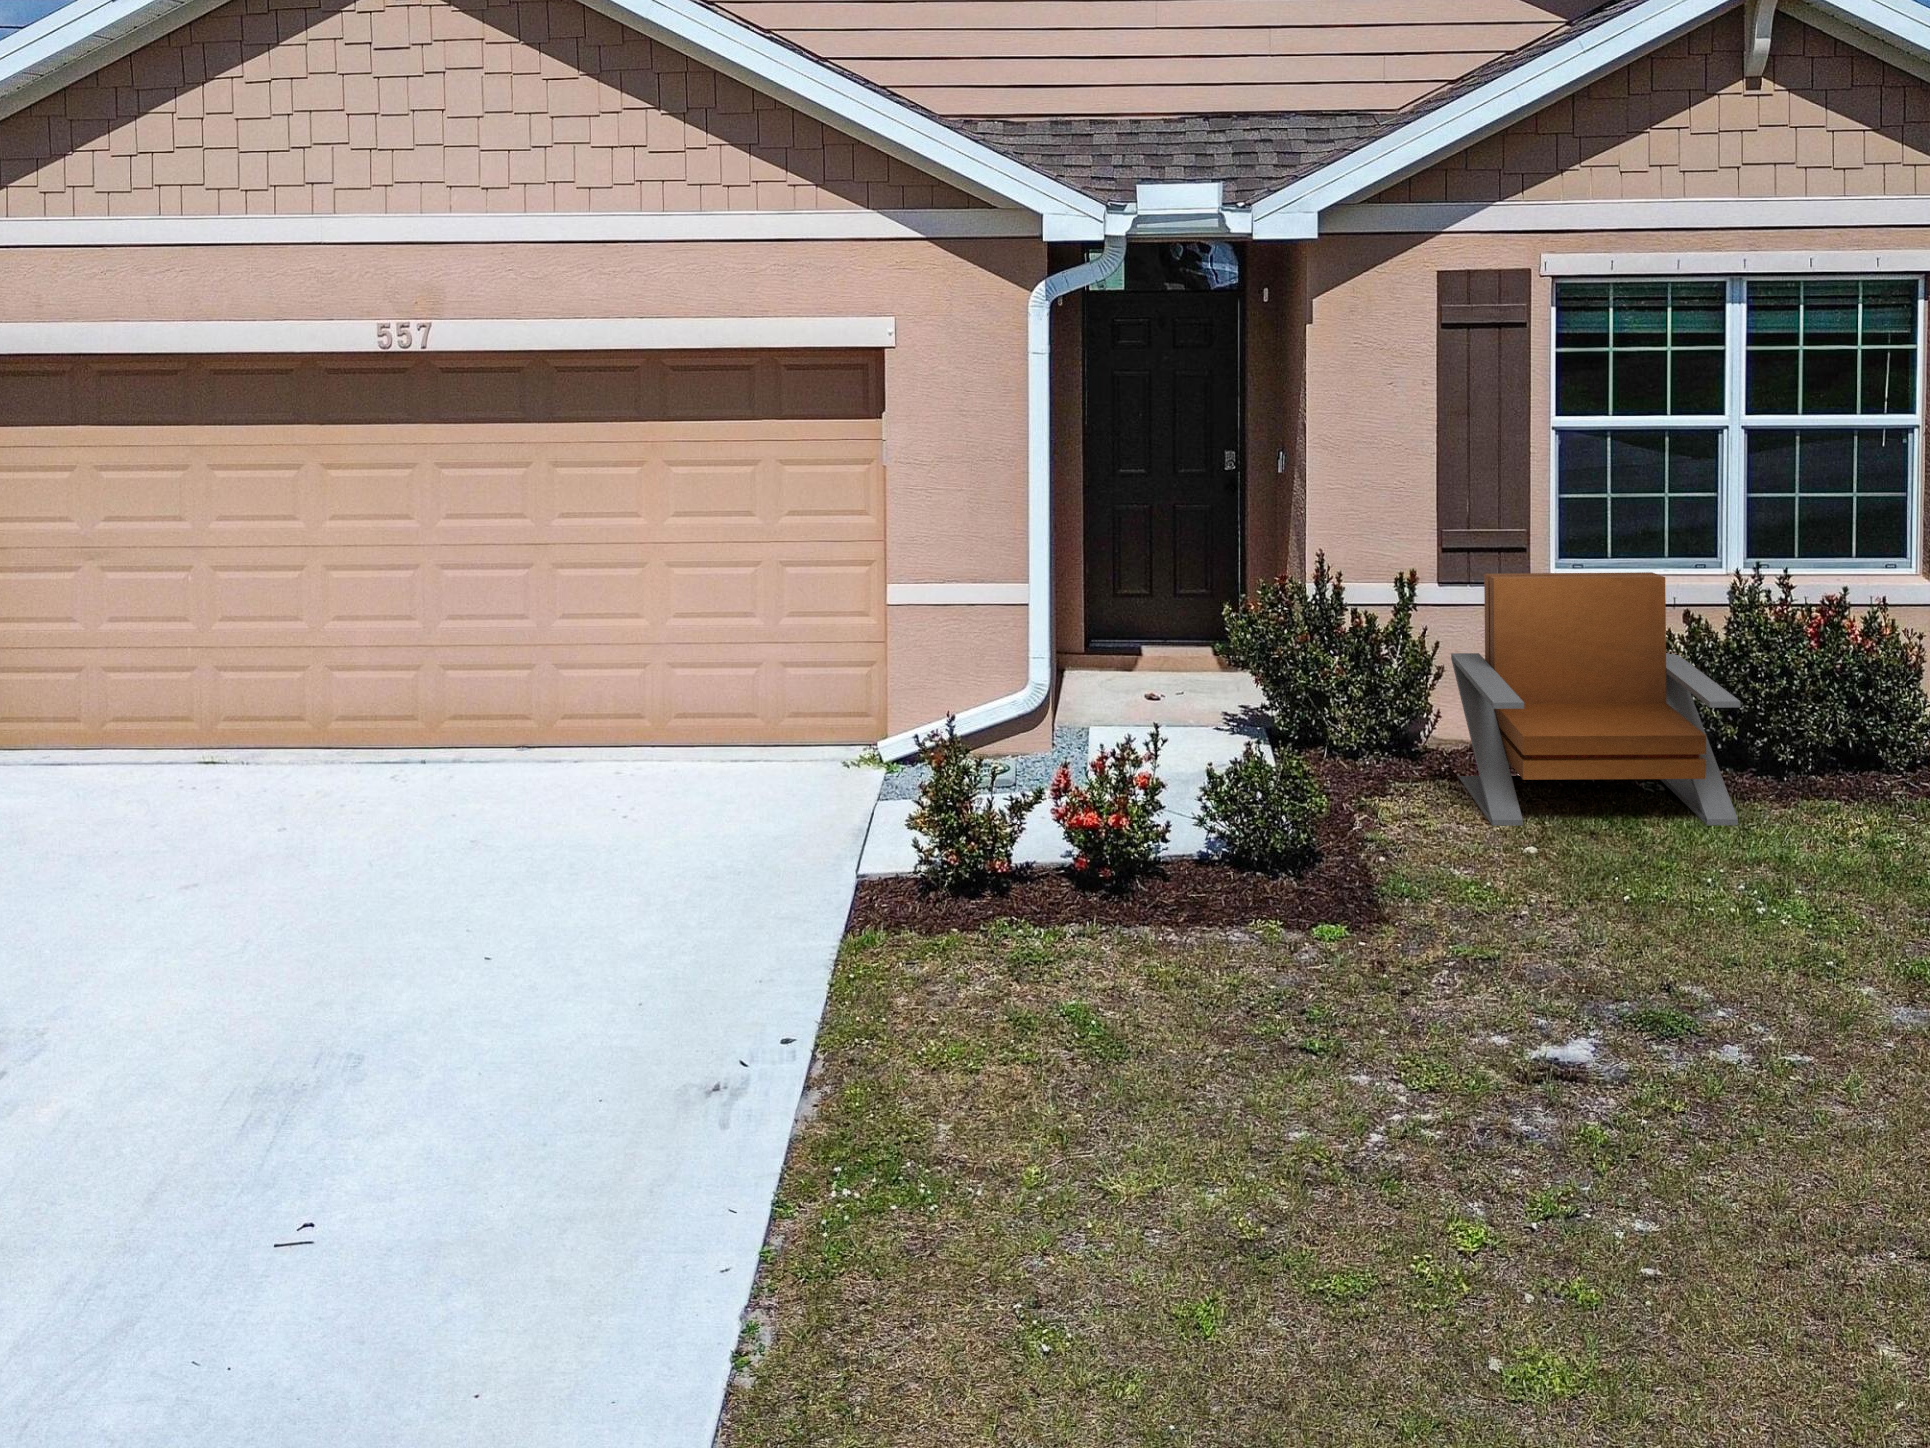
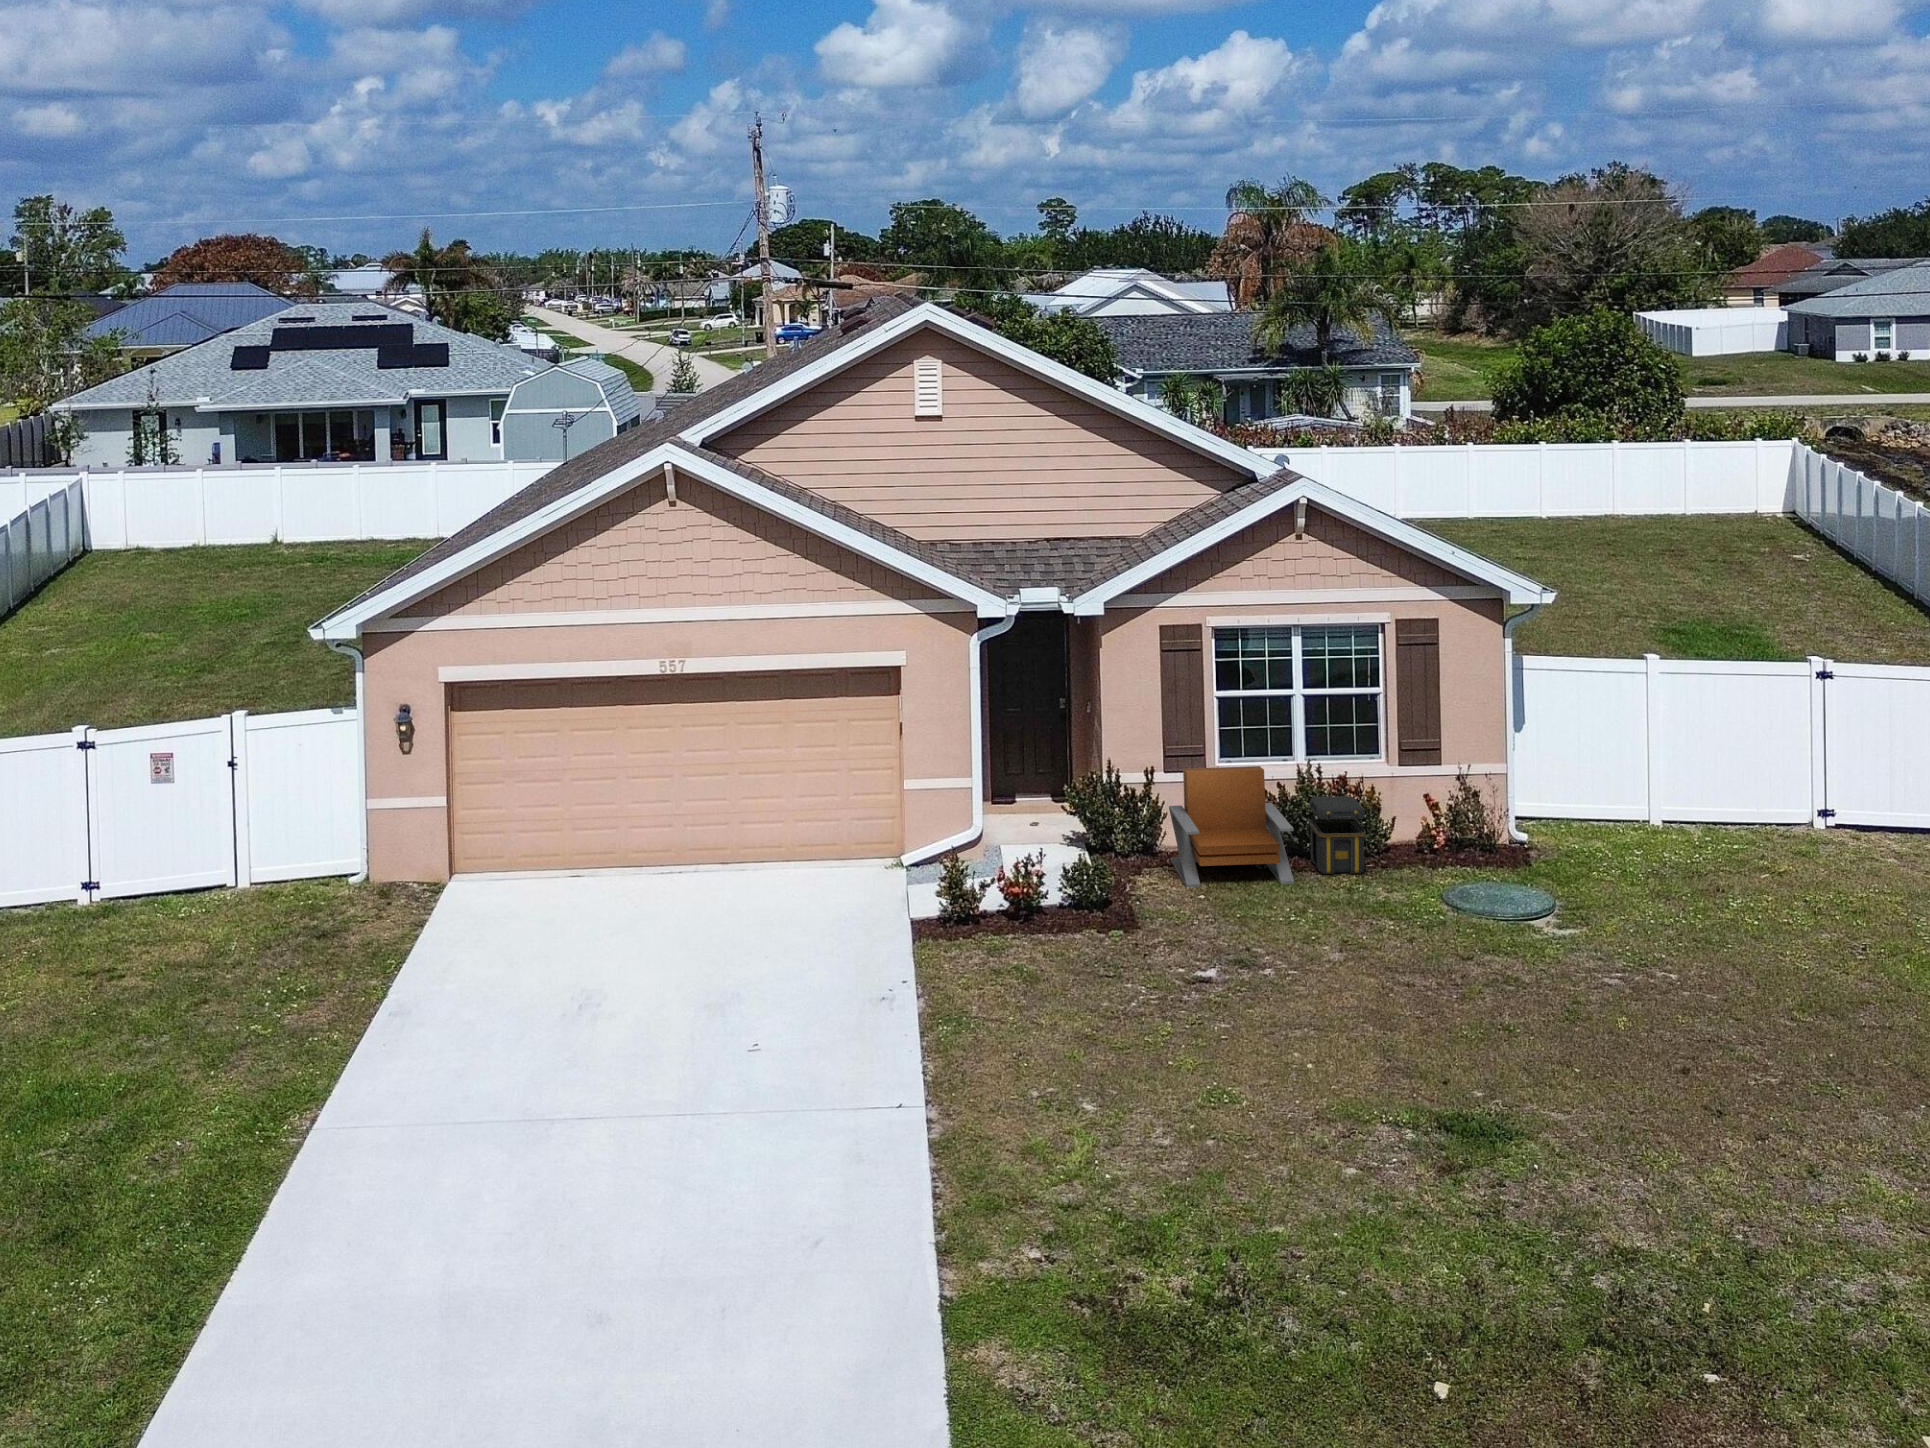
toolbox: none [1761,640,1900,808] -> present [1309,796,1366,874]

